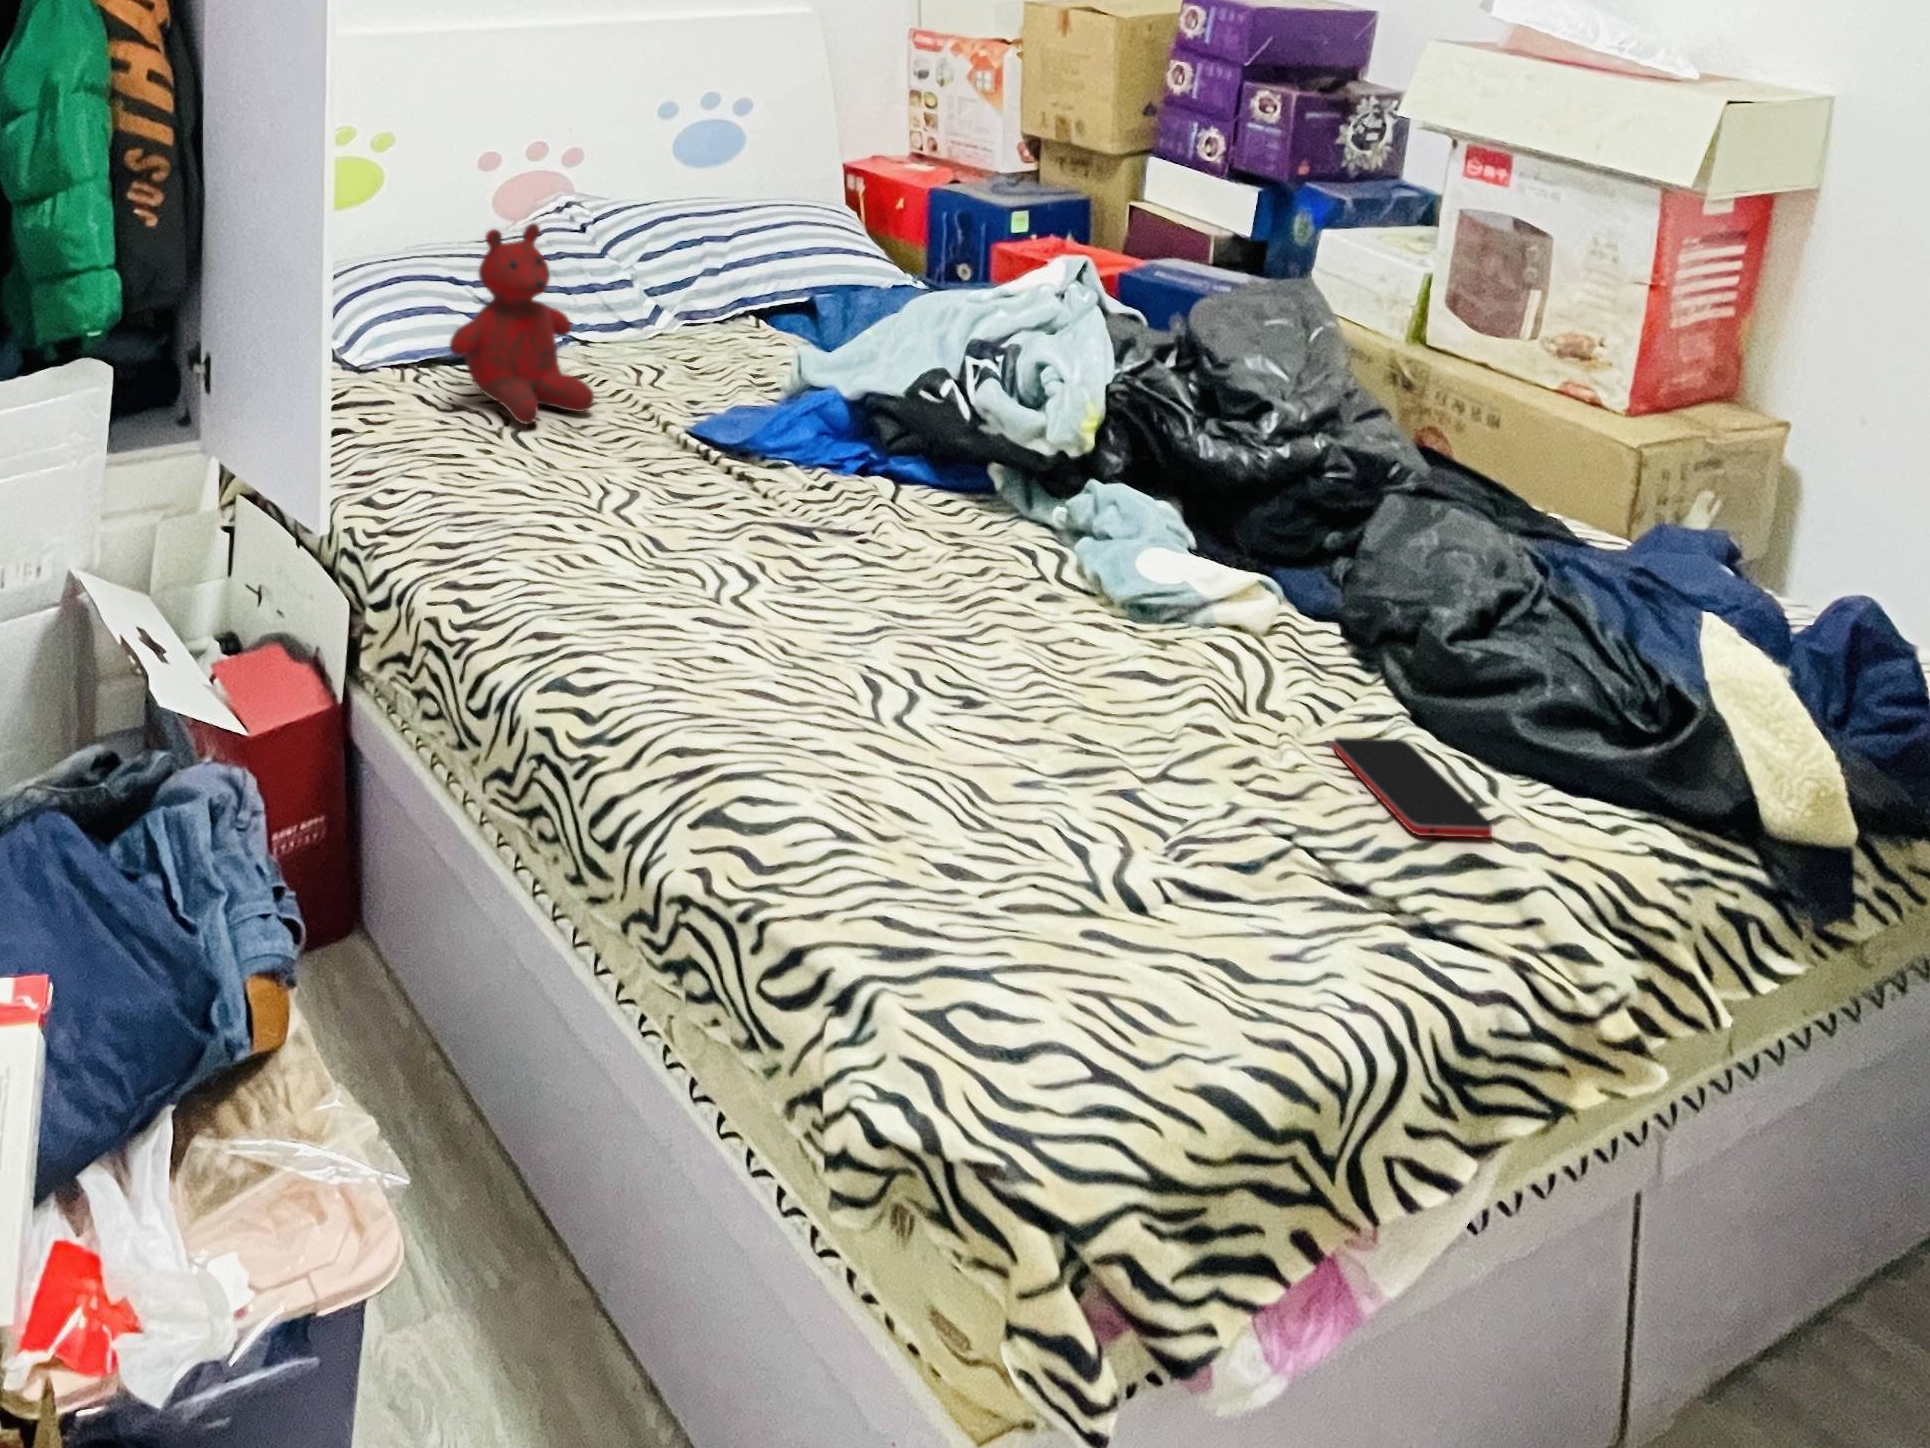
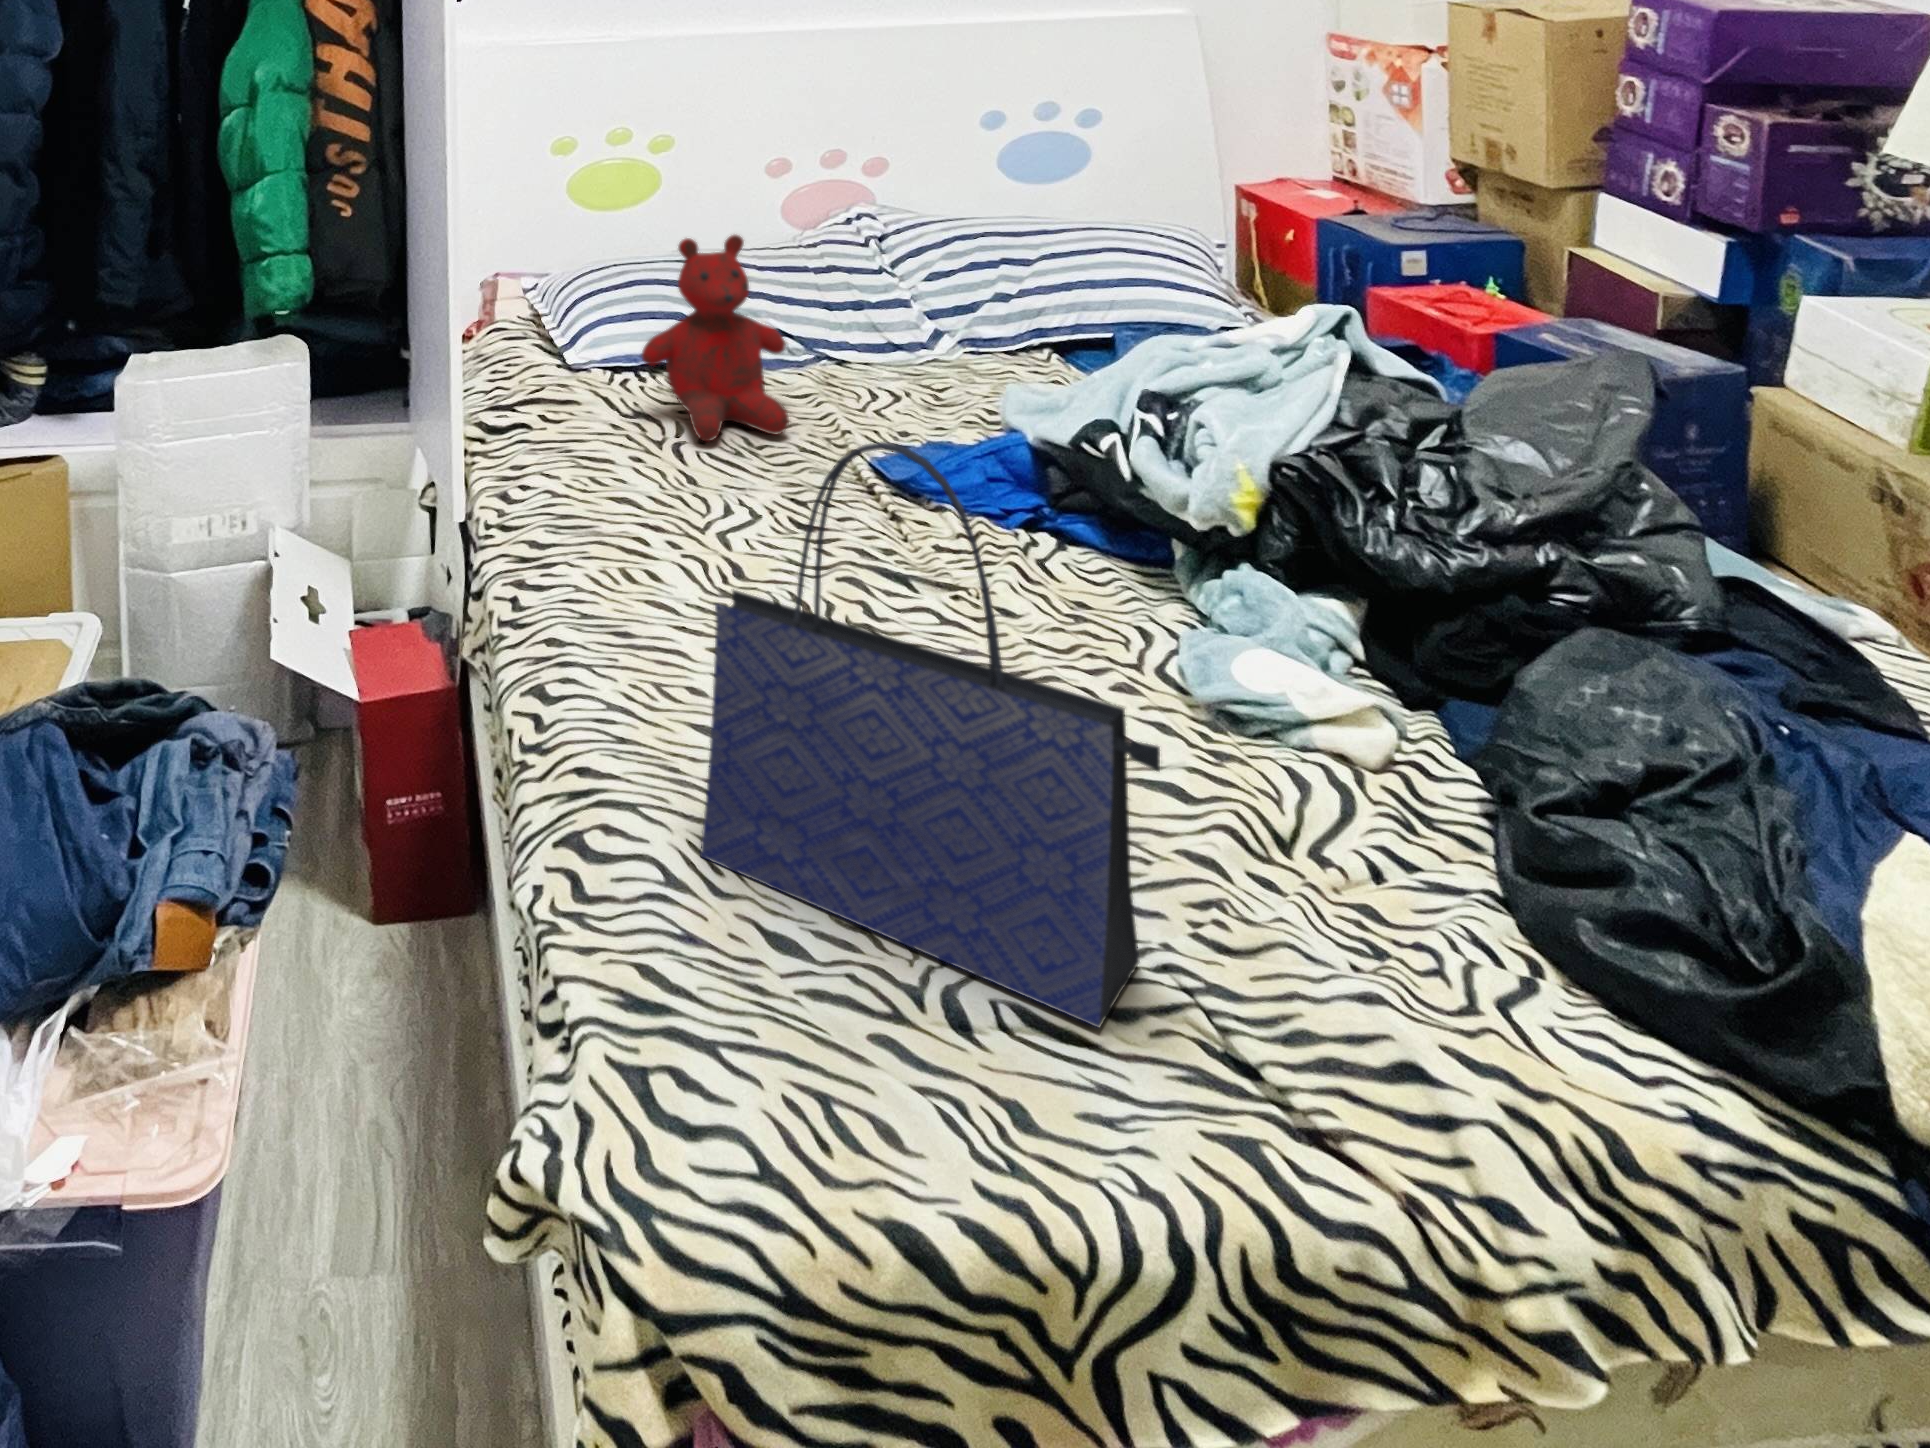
tote bag: none [821,391,1271,883] -> present [700,442,1160,1027]
smartphone: present [1333,737,1492,838] -> none [1374,906,1505,1058]

